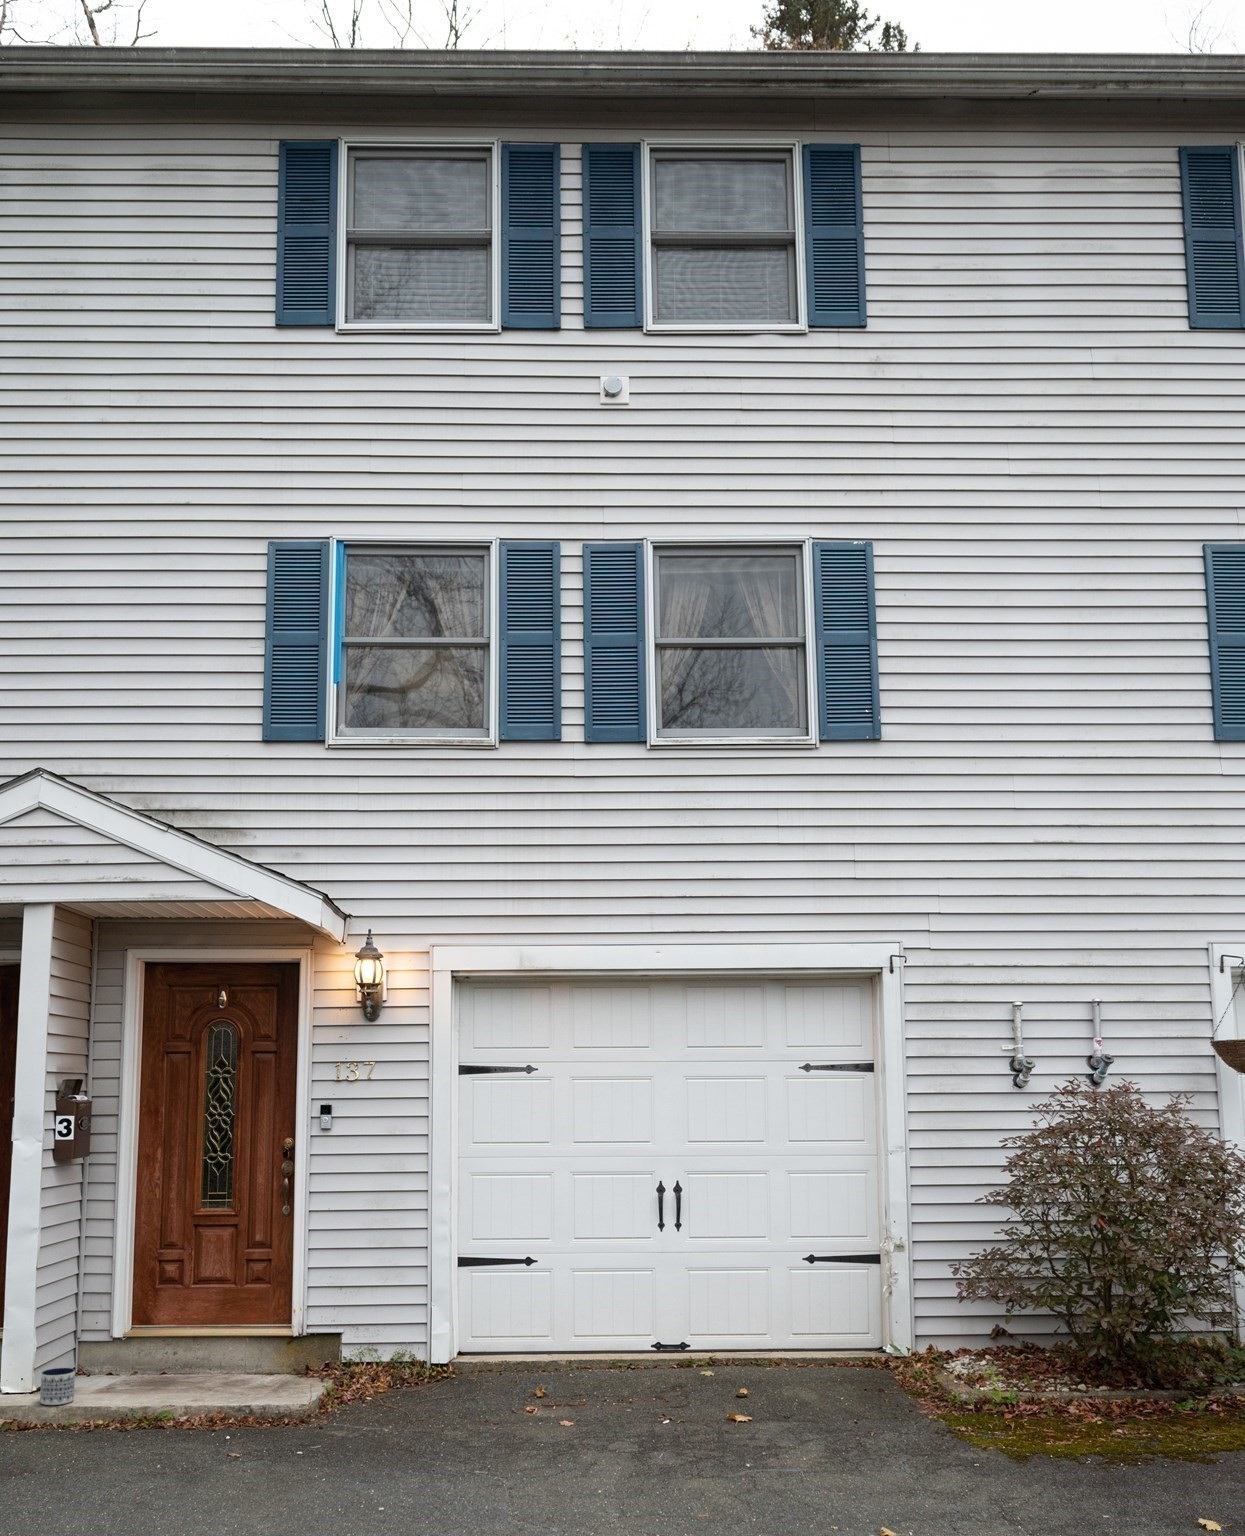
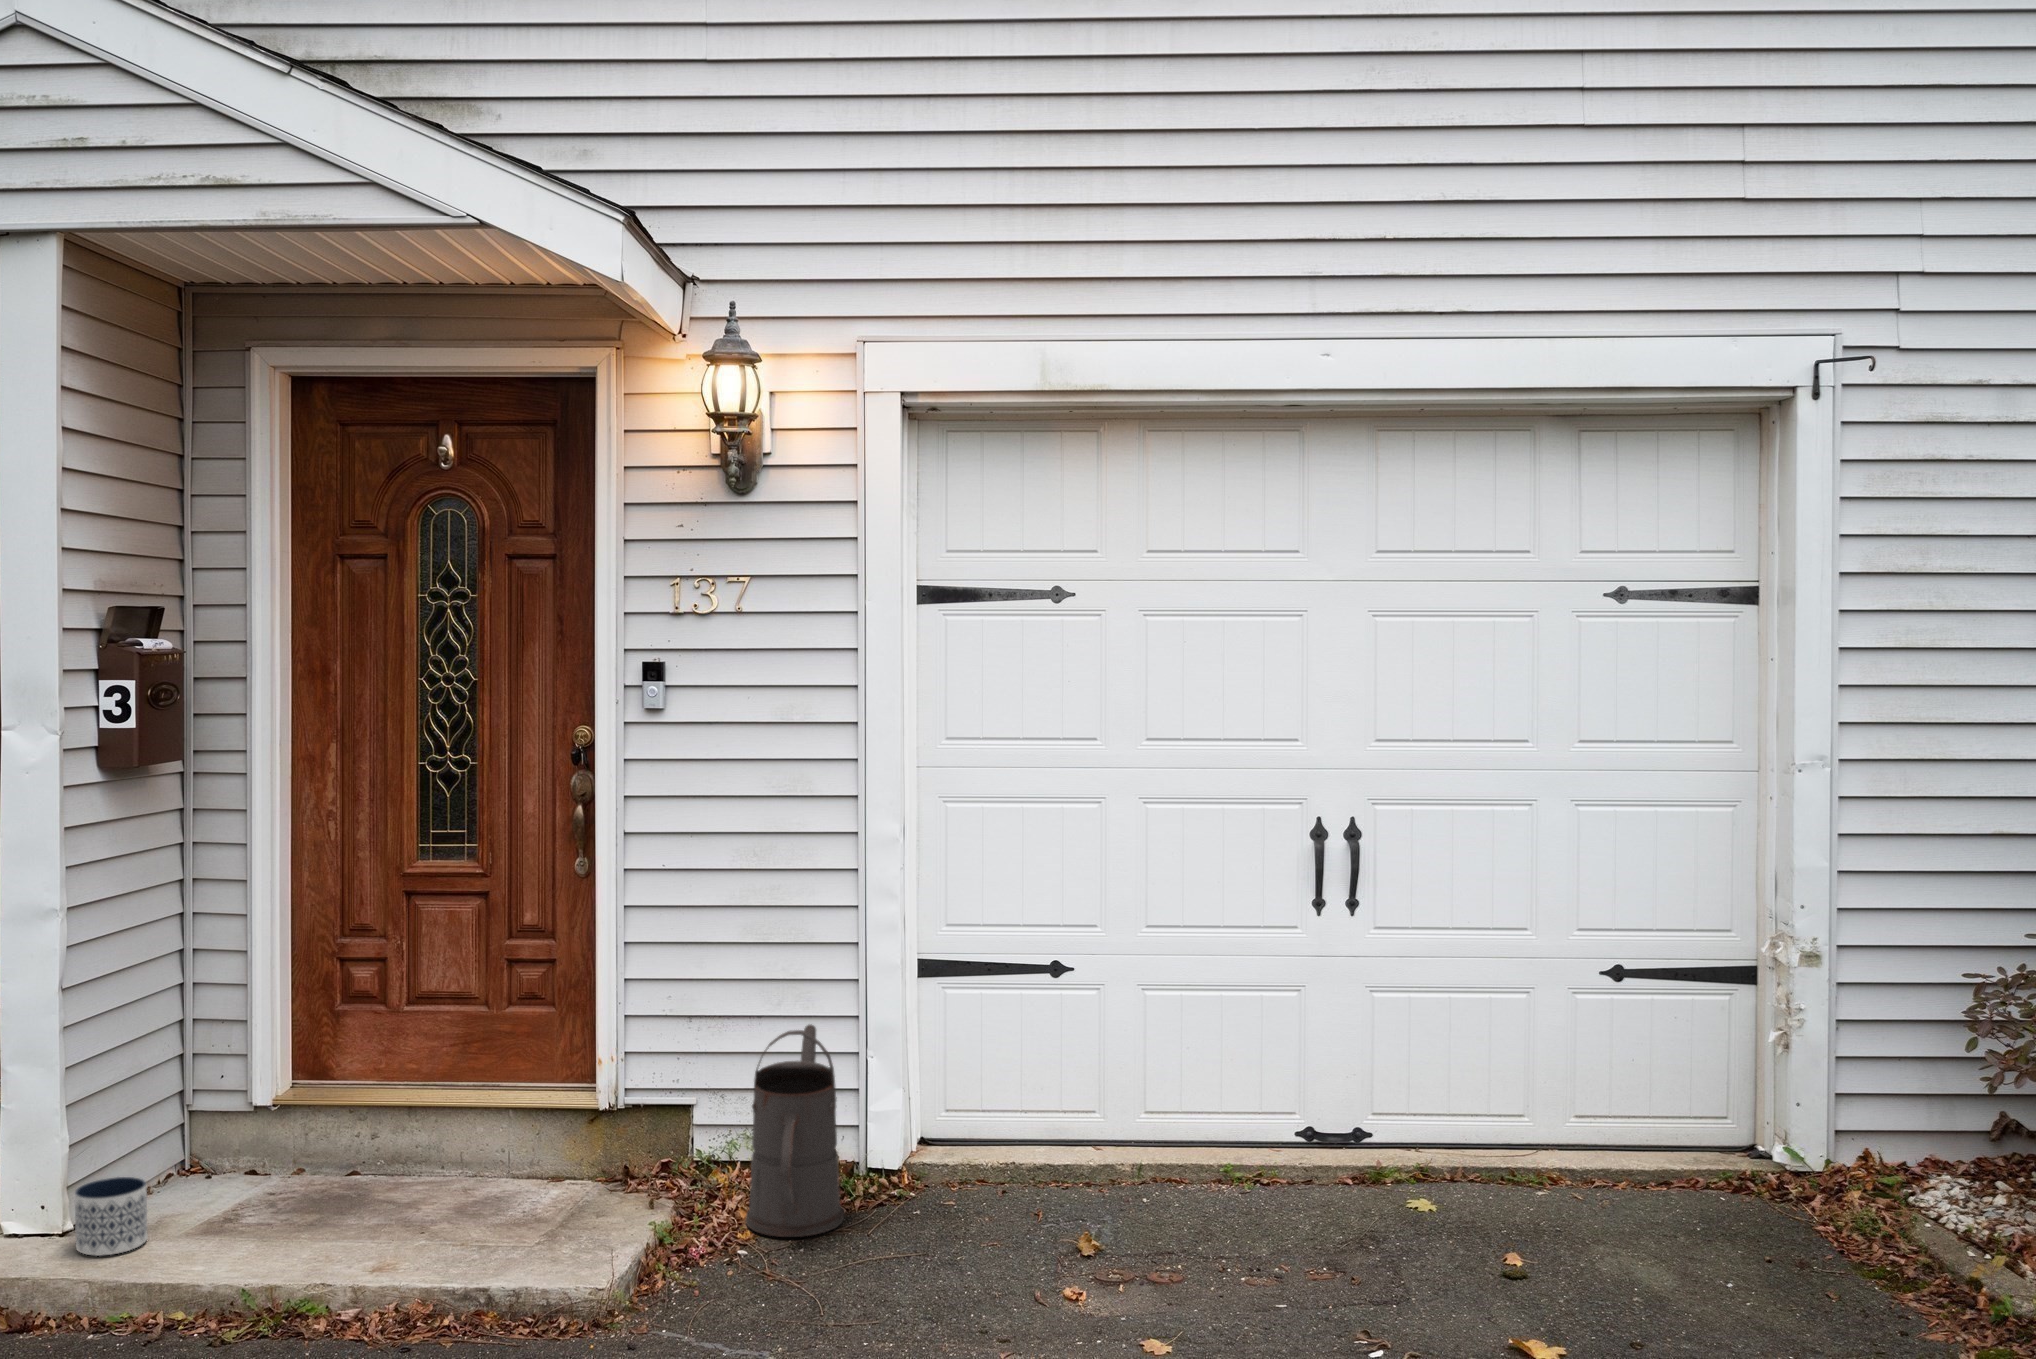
watering can: none [369,1287,418,1391] -> present [745,1024,844,1237]

